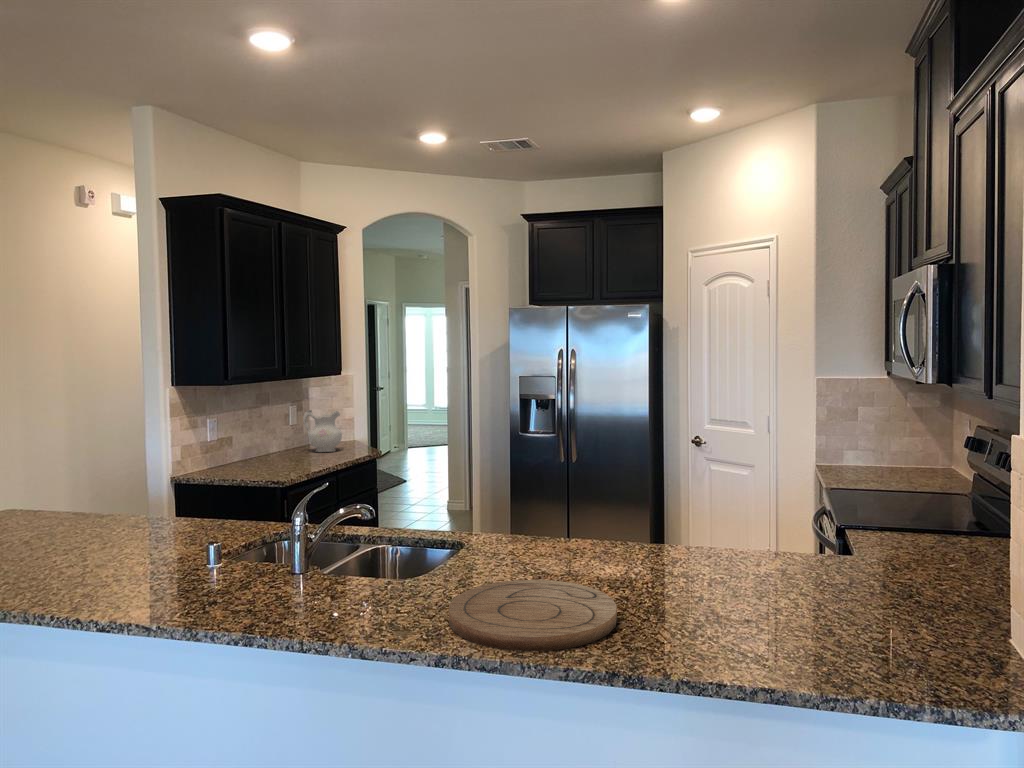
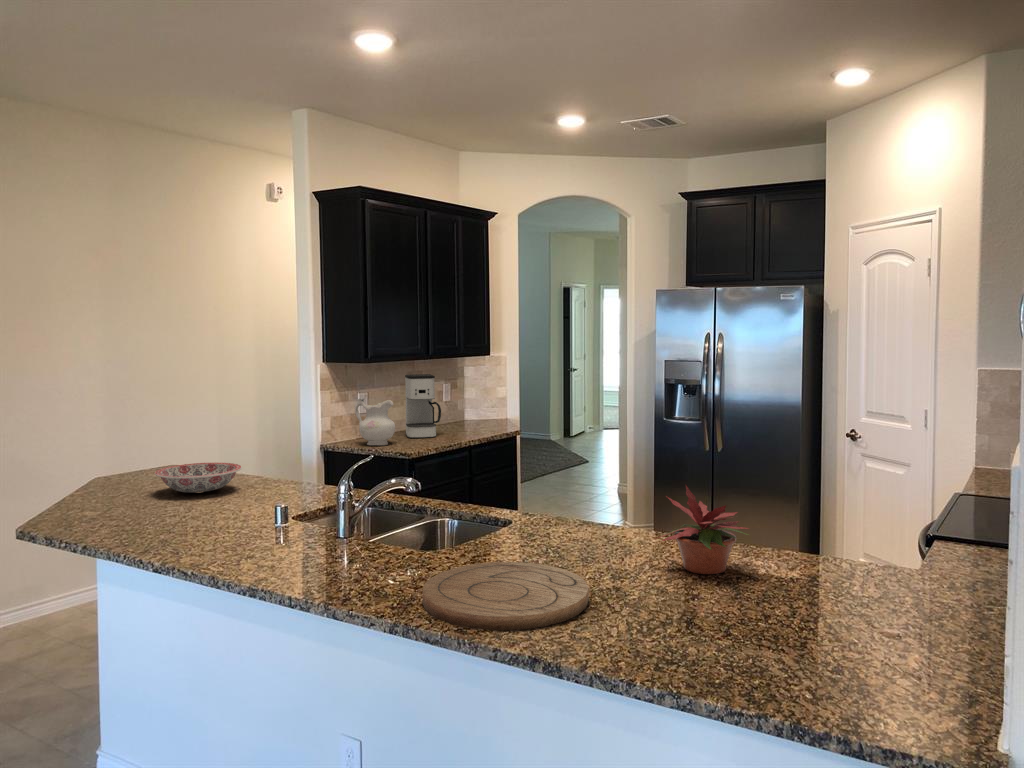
coffee maker: none [258,395,299,463] -> present [405,374,441,438]
ceramic pitcher: present [303,410,342,452] -> present [355,399,395,445]
potted plant: none [632,490,730,575] -> present [658,486,748,574]
ceramic bowl: none [20,500,127,537] -> present [155,463,242,493]

